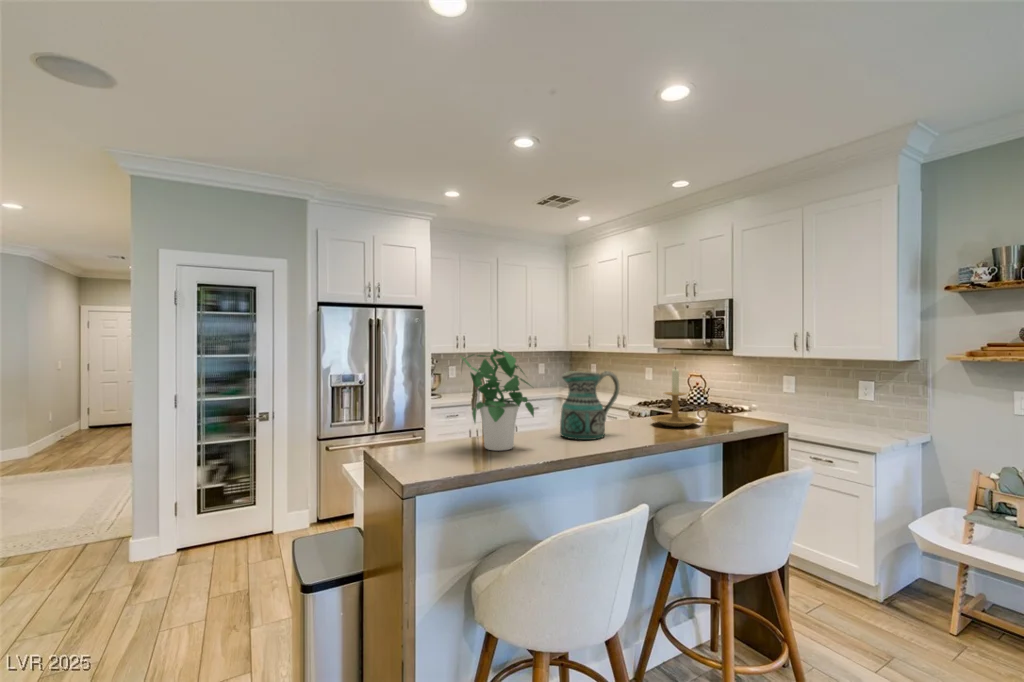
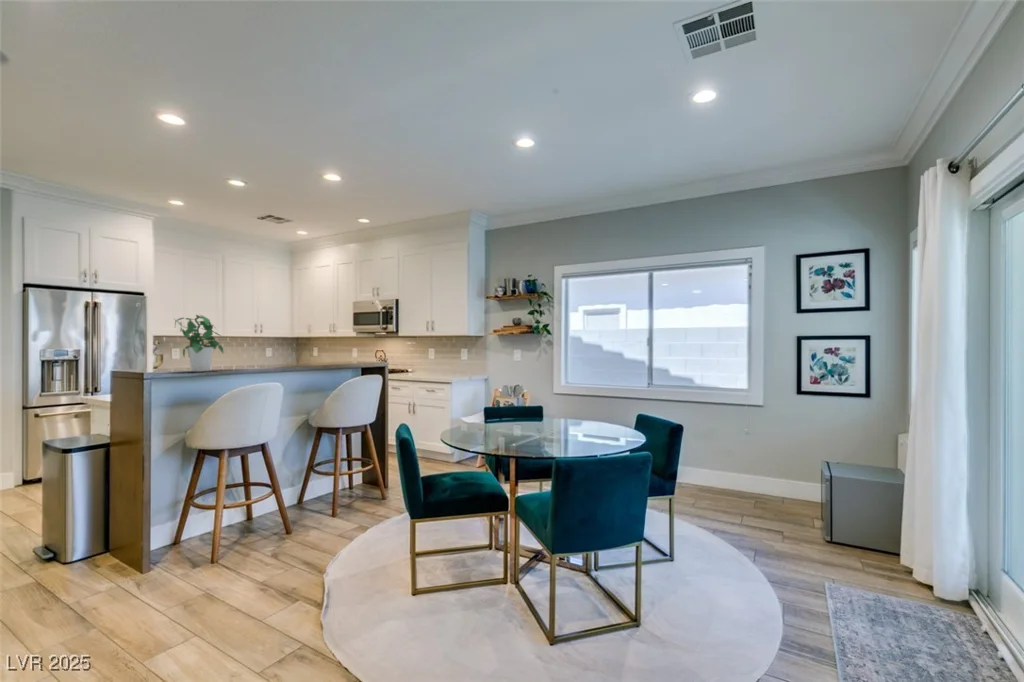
candle holder: present [651,368,708,427] -> none [308,332,341,365]
ceramic pitcher: present [560,371,619,440] -> none [245,332,283,368]

